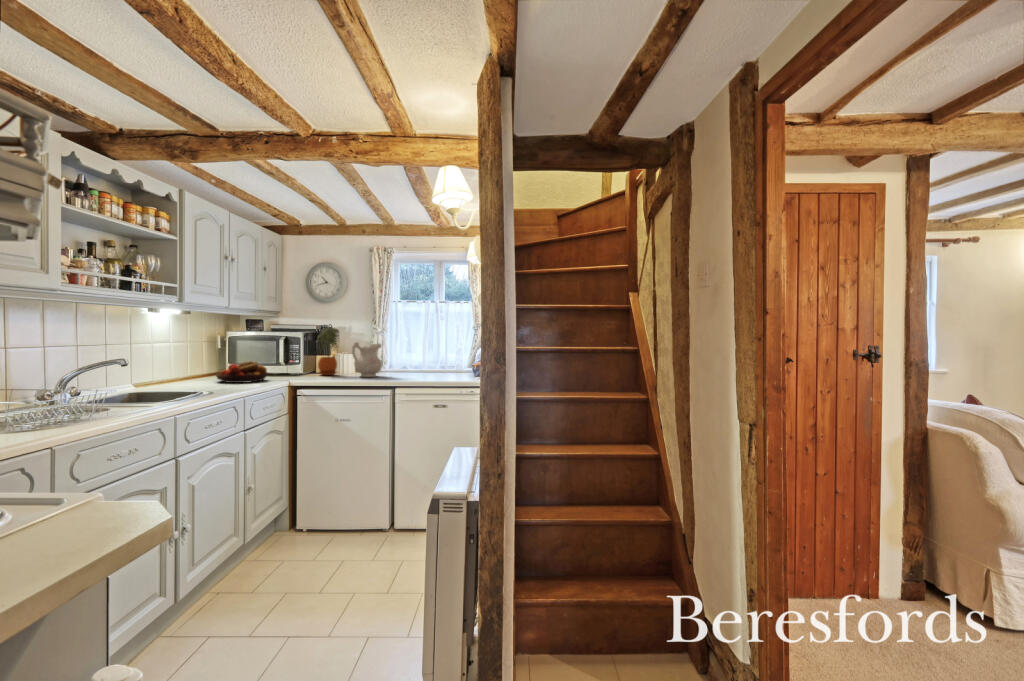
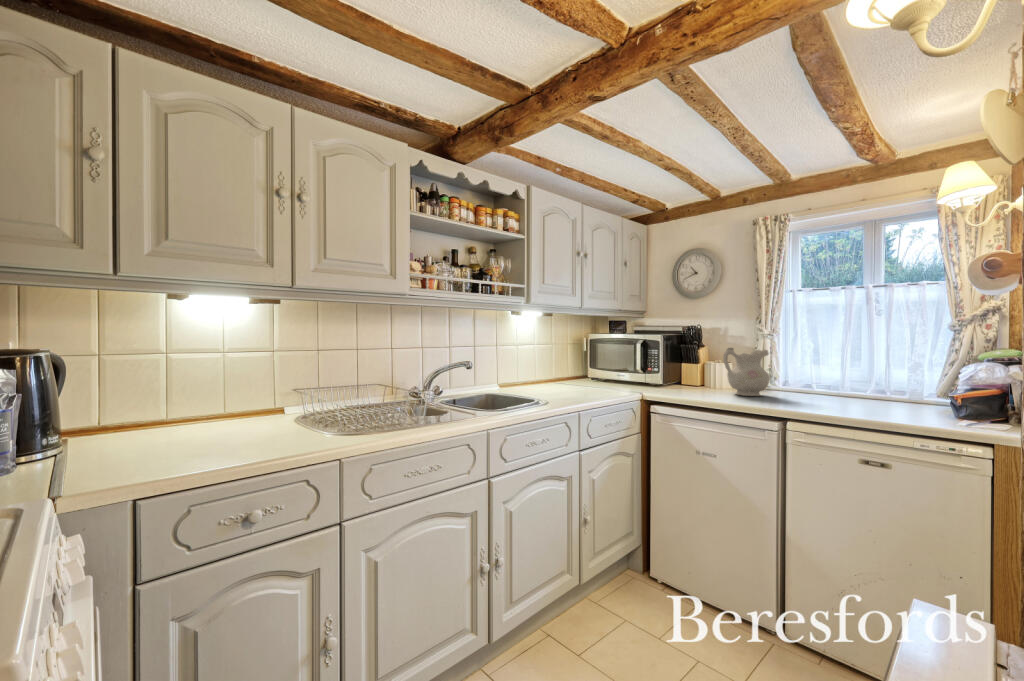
potted plant: present [316,328,339,375] -> none [679,328,710,388]
fruit bowl: present [216,361,267,383] -> none [570,367,620,391]

